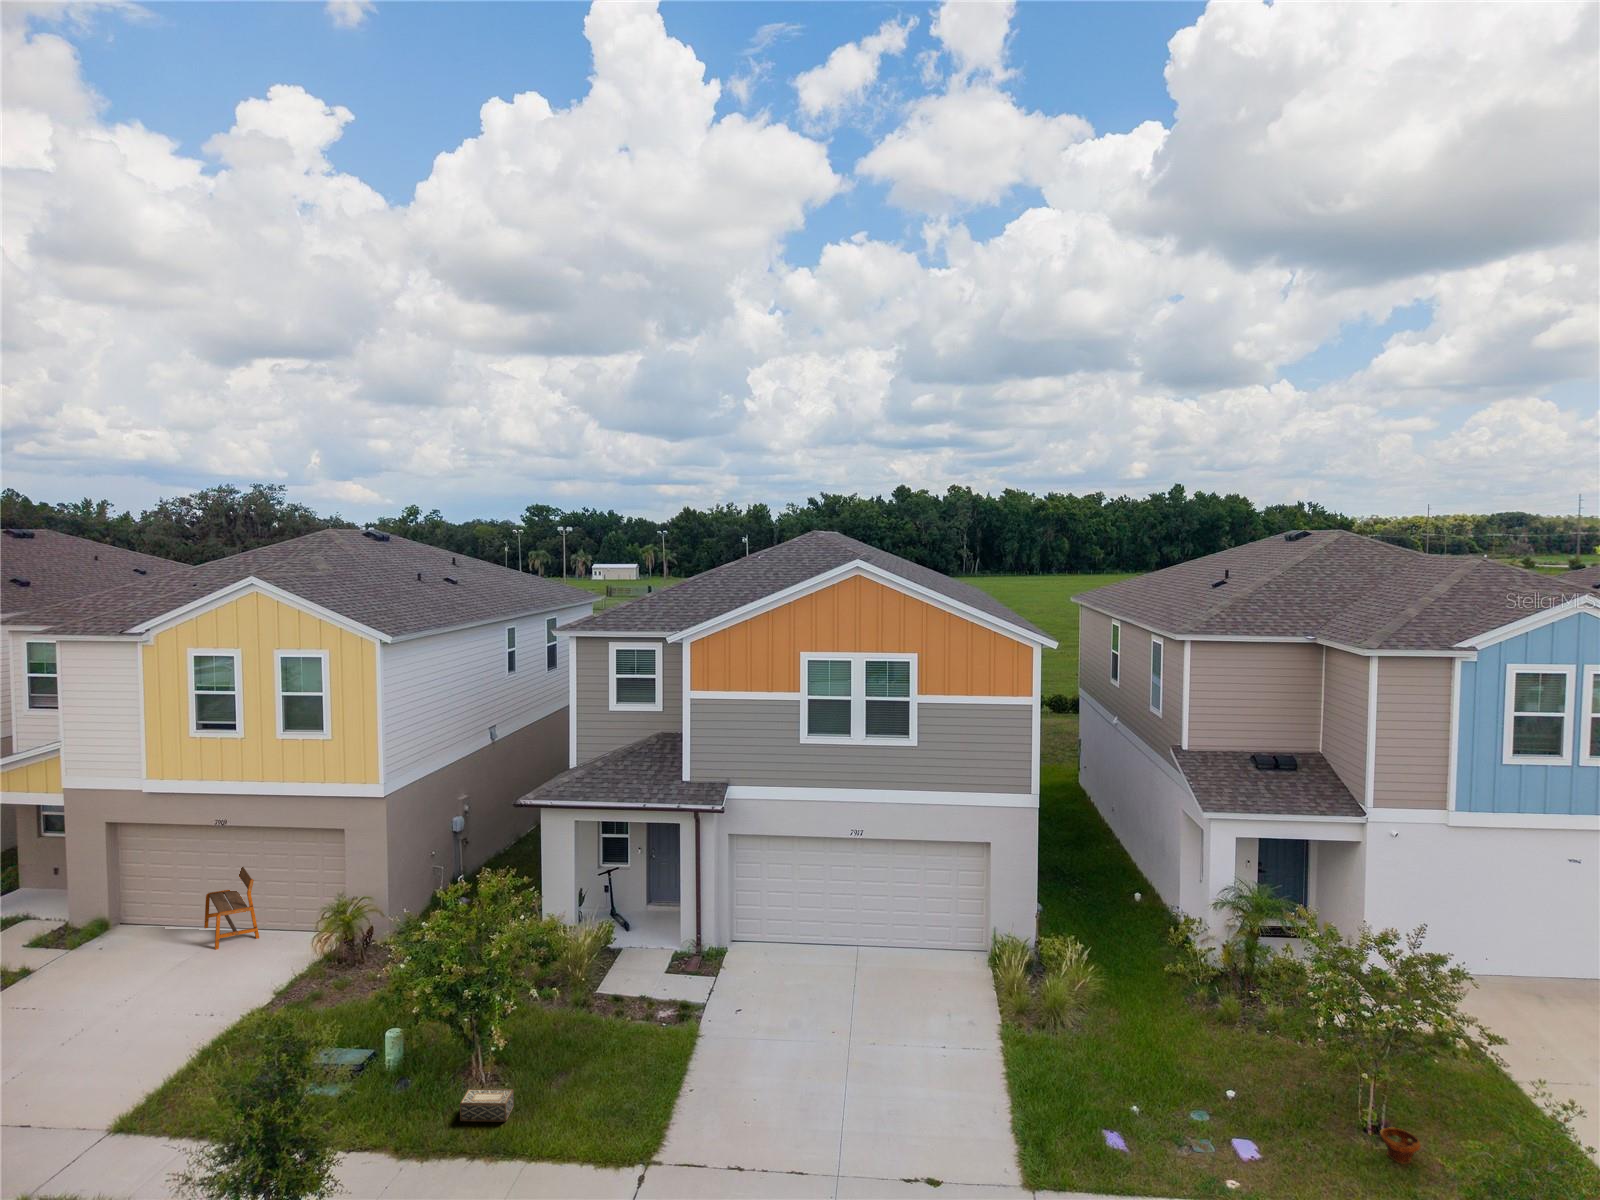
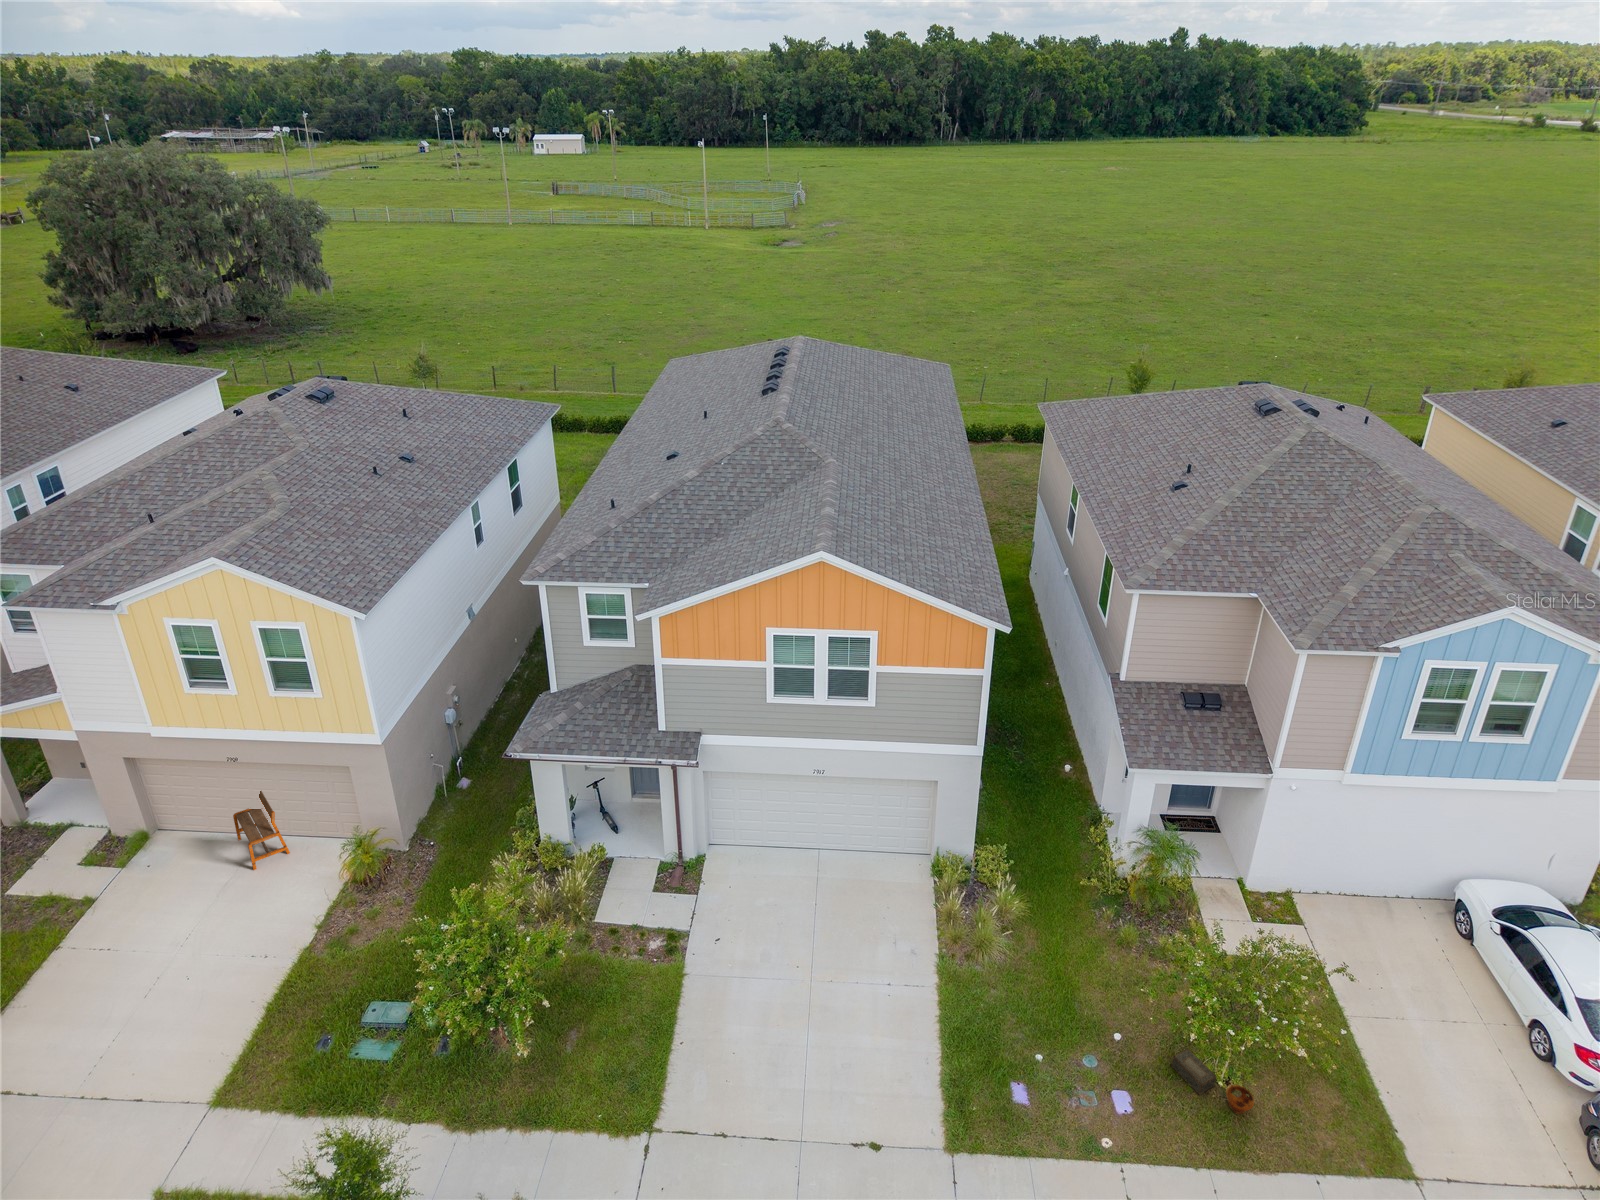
woven basket: present [460,1089,514,1122] -> present [1171,1049,1217,1095]

